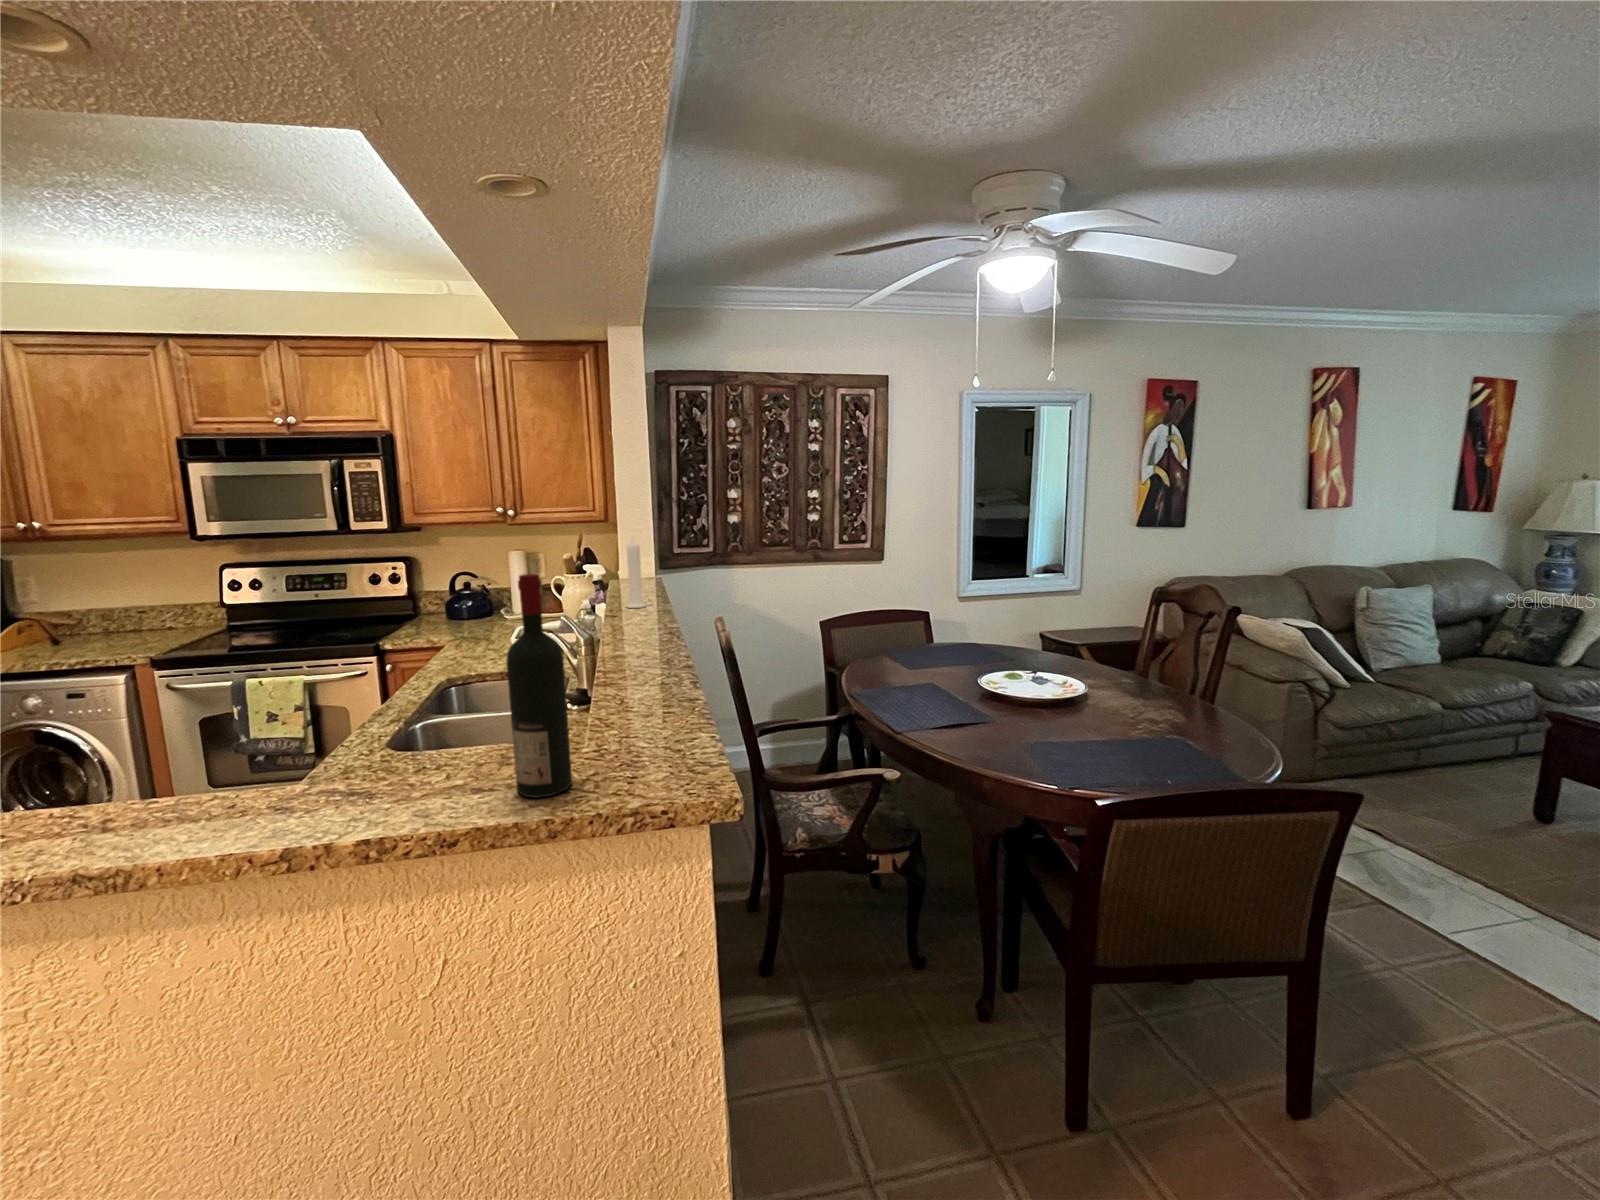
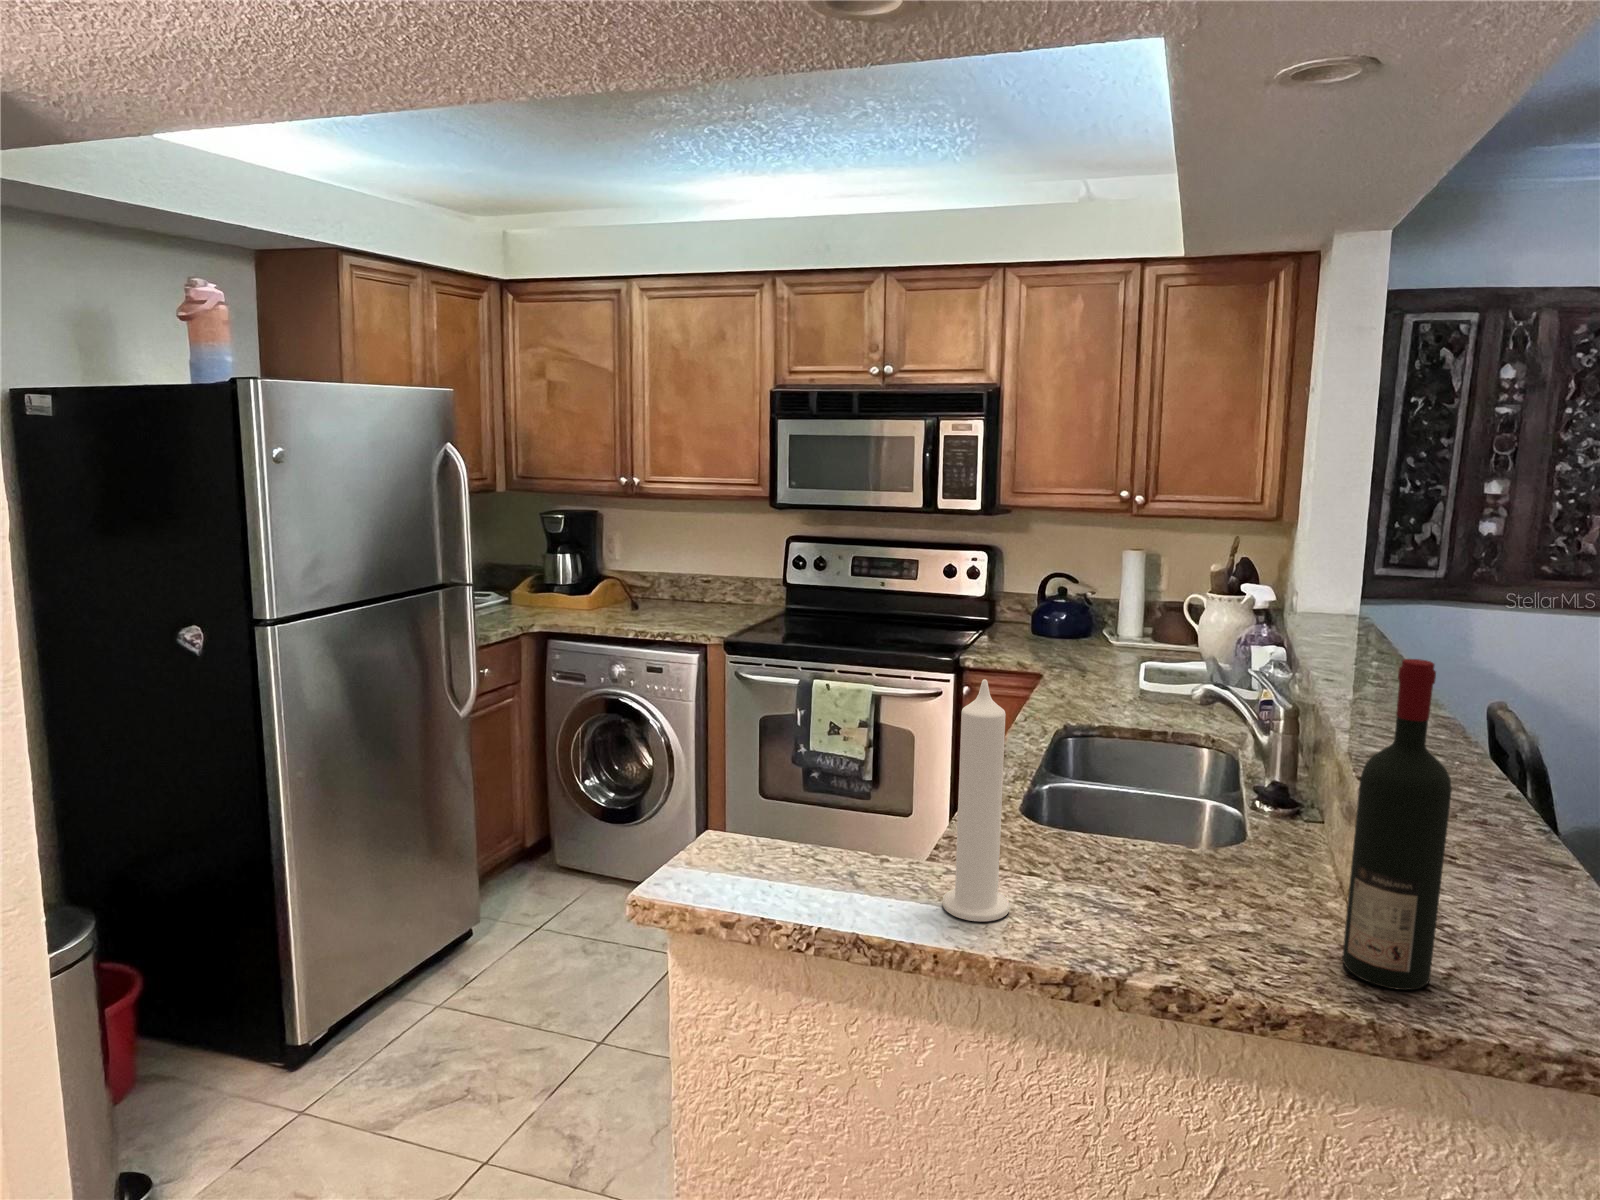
candle: present [626,537,646,608] -> present [943,679,1010,922]

